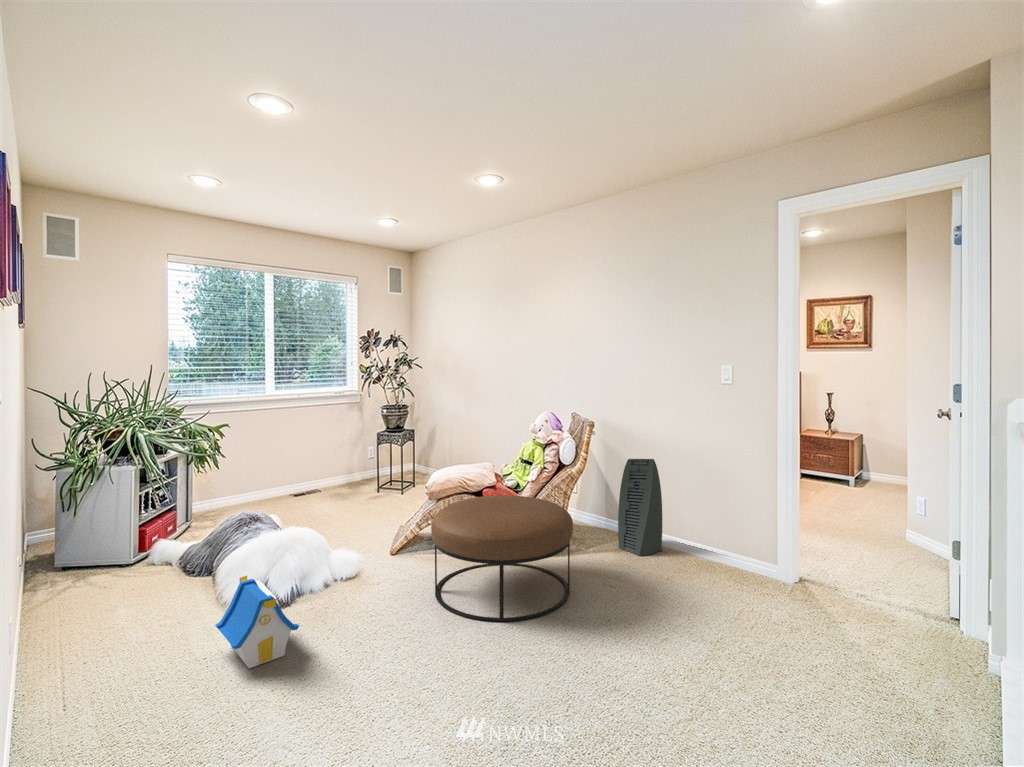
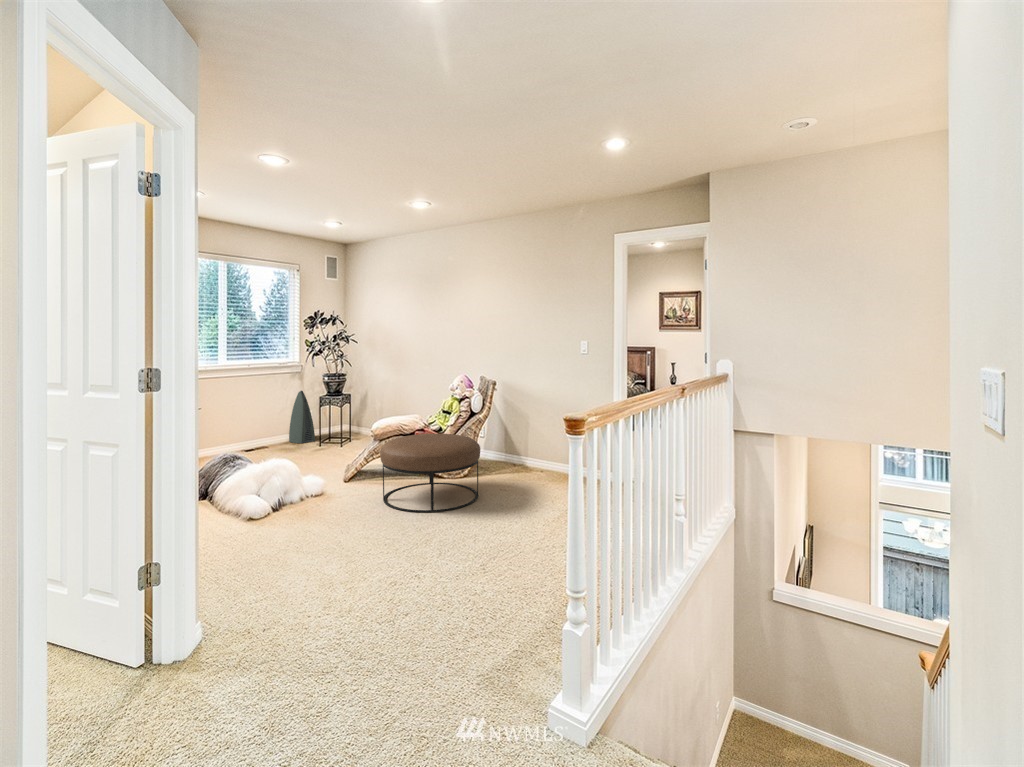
air purifier: present [618,459,662,556] -> present [289,391,315,443]
toy house: present [215,576,299,668] -> none [231,486,294,543]

